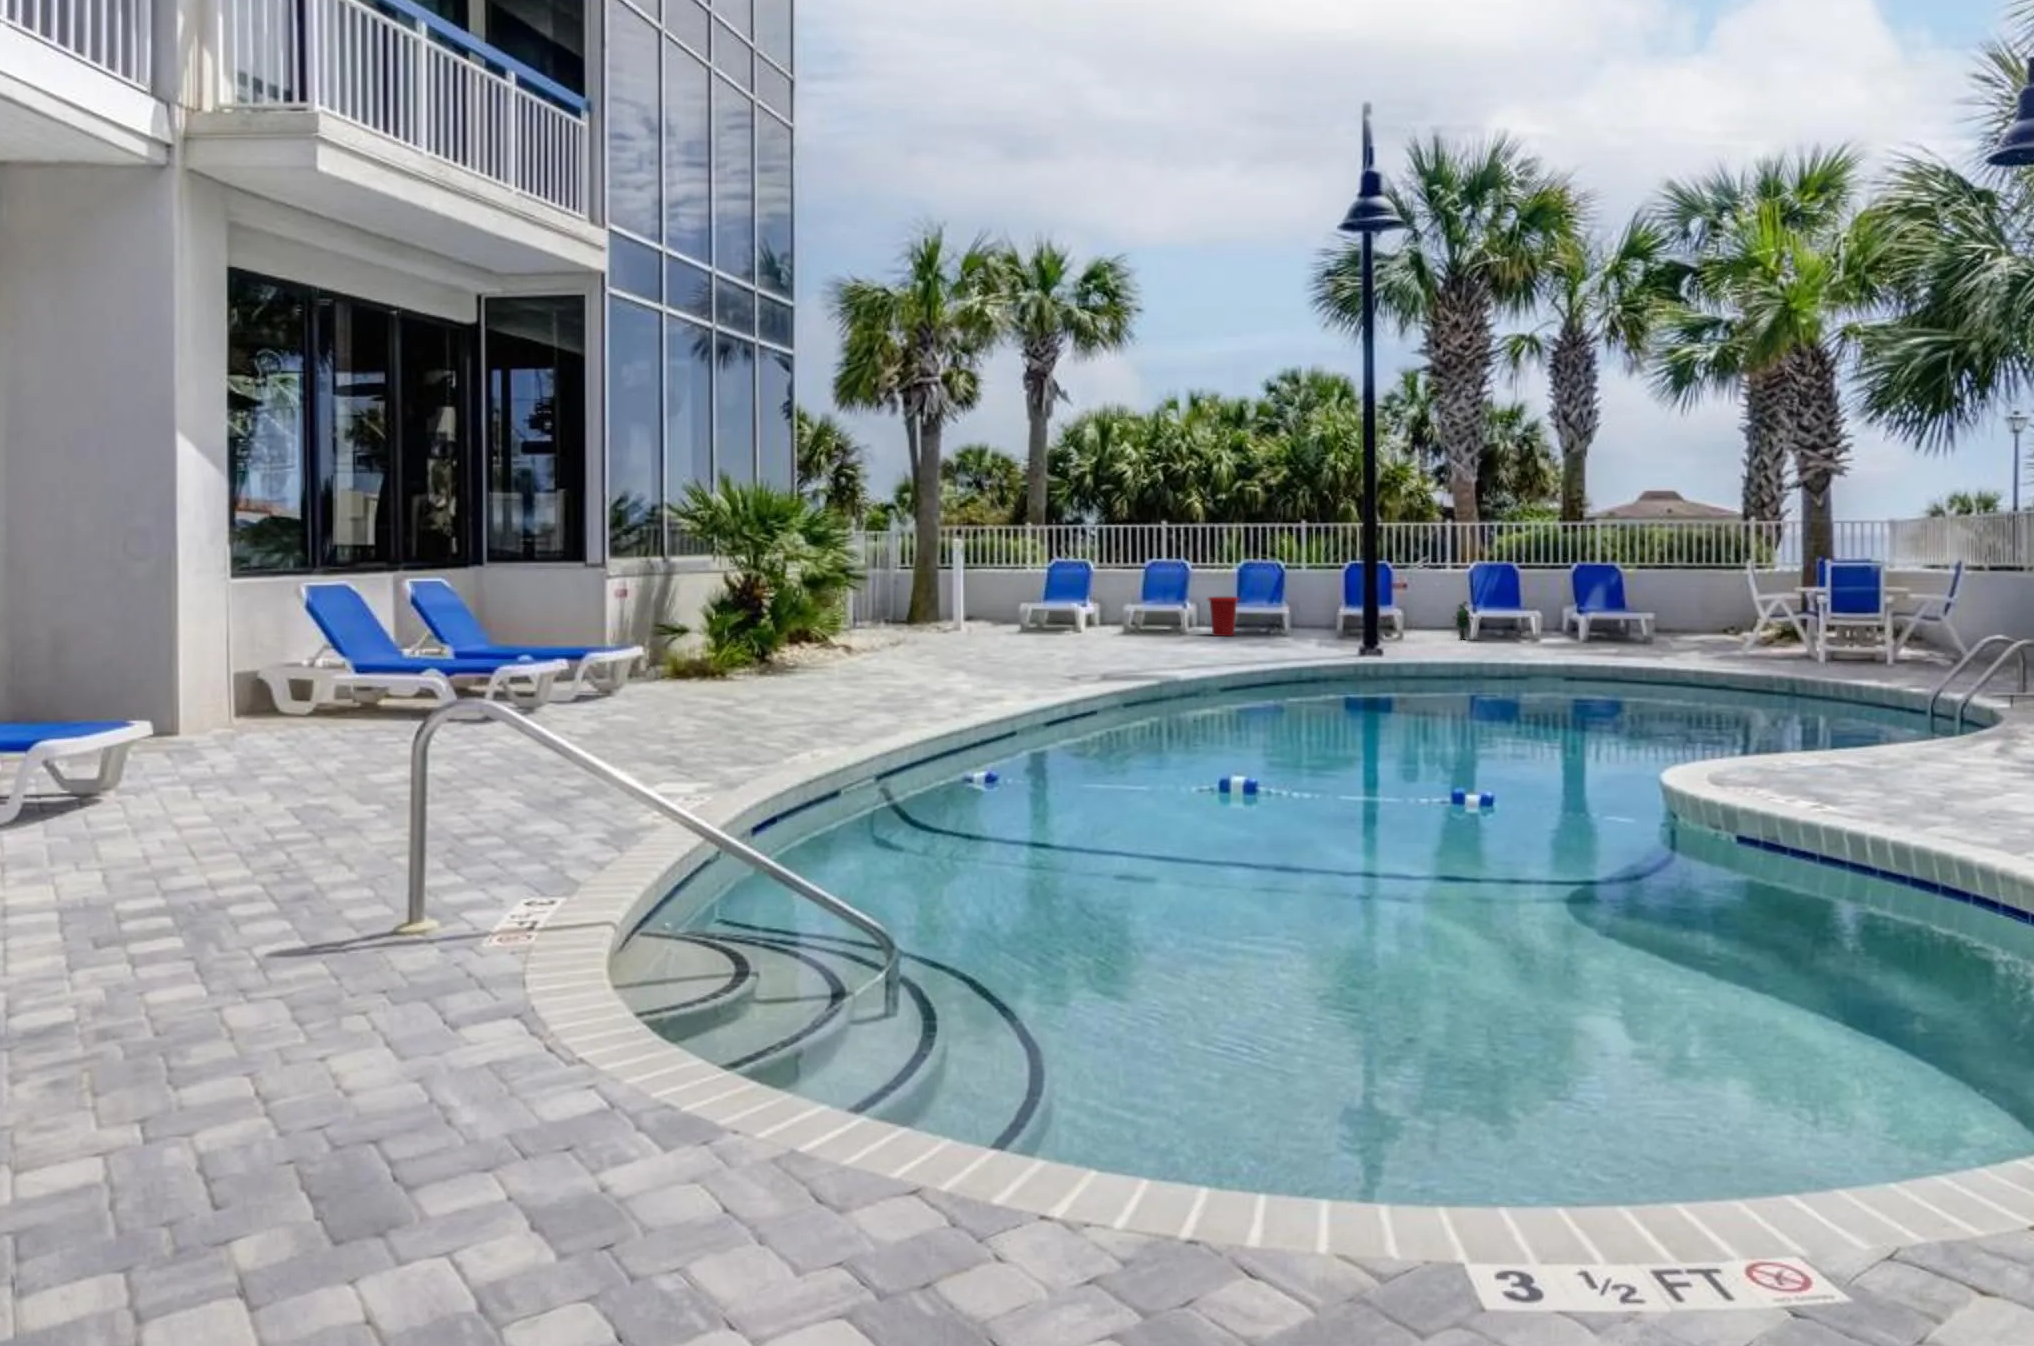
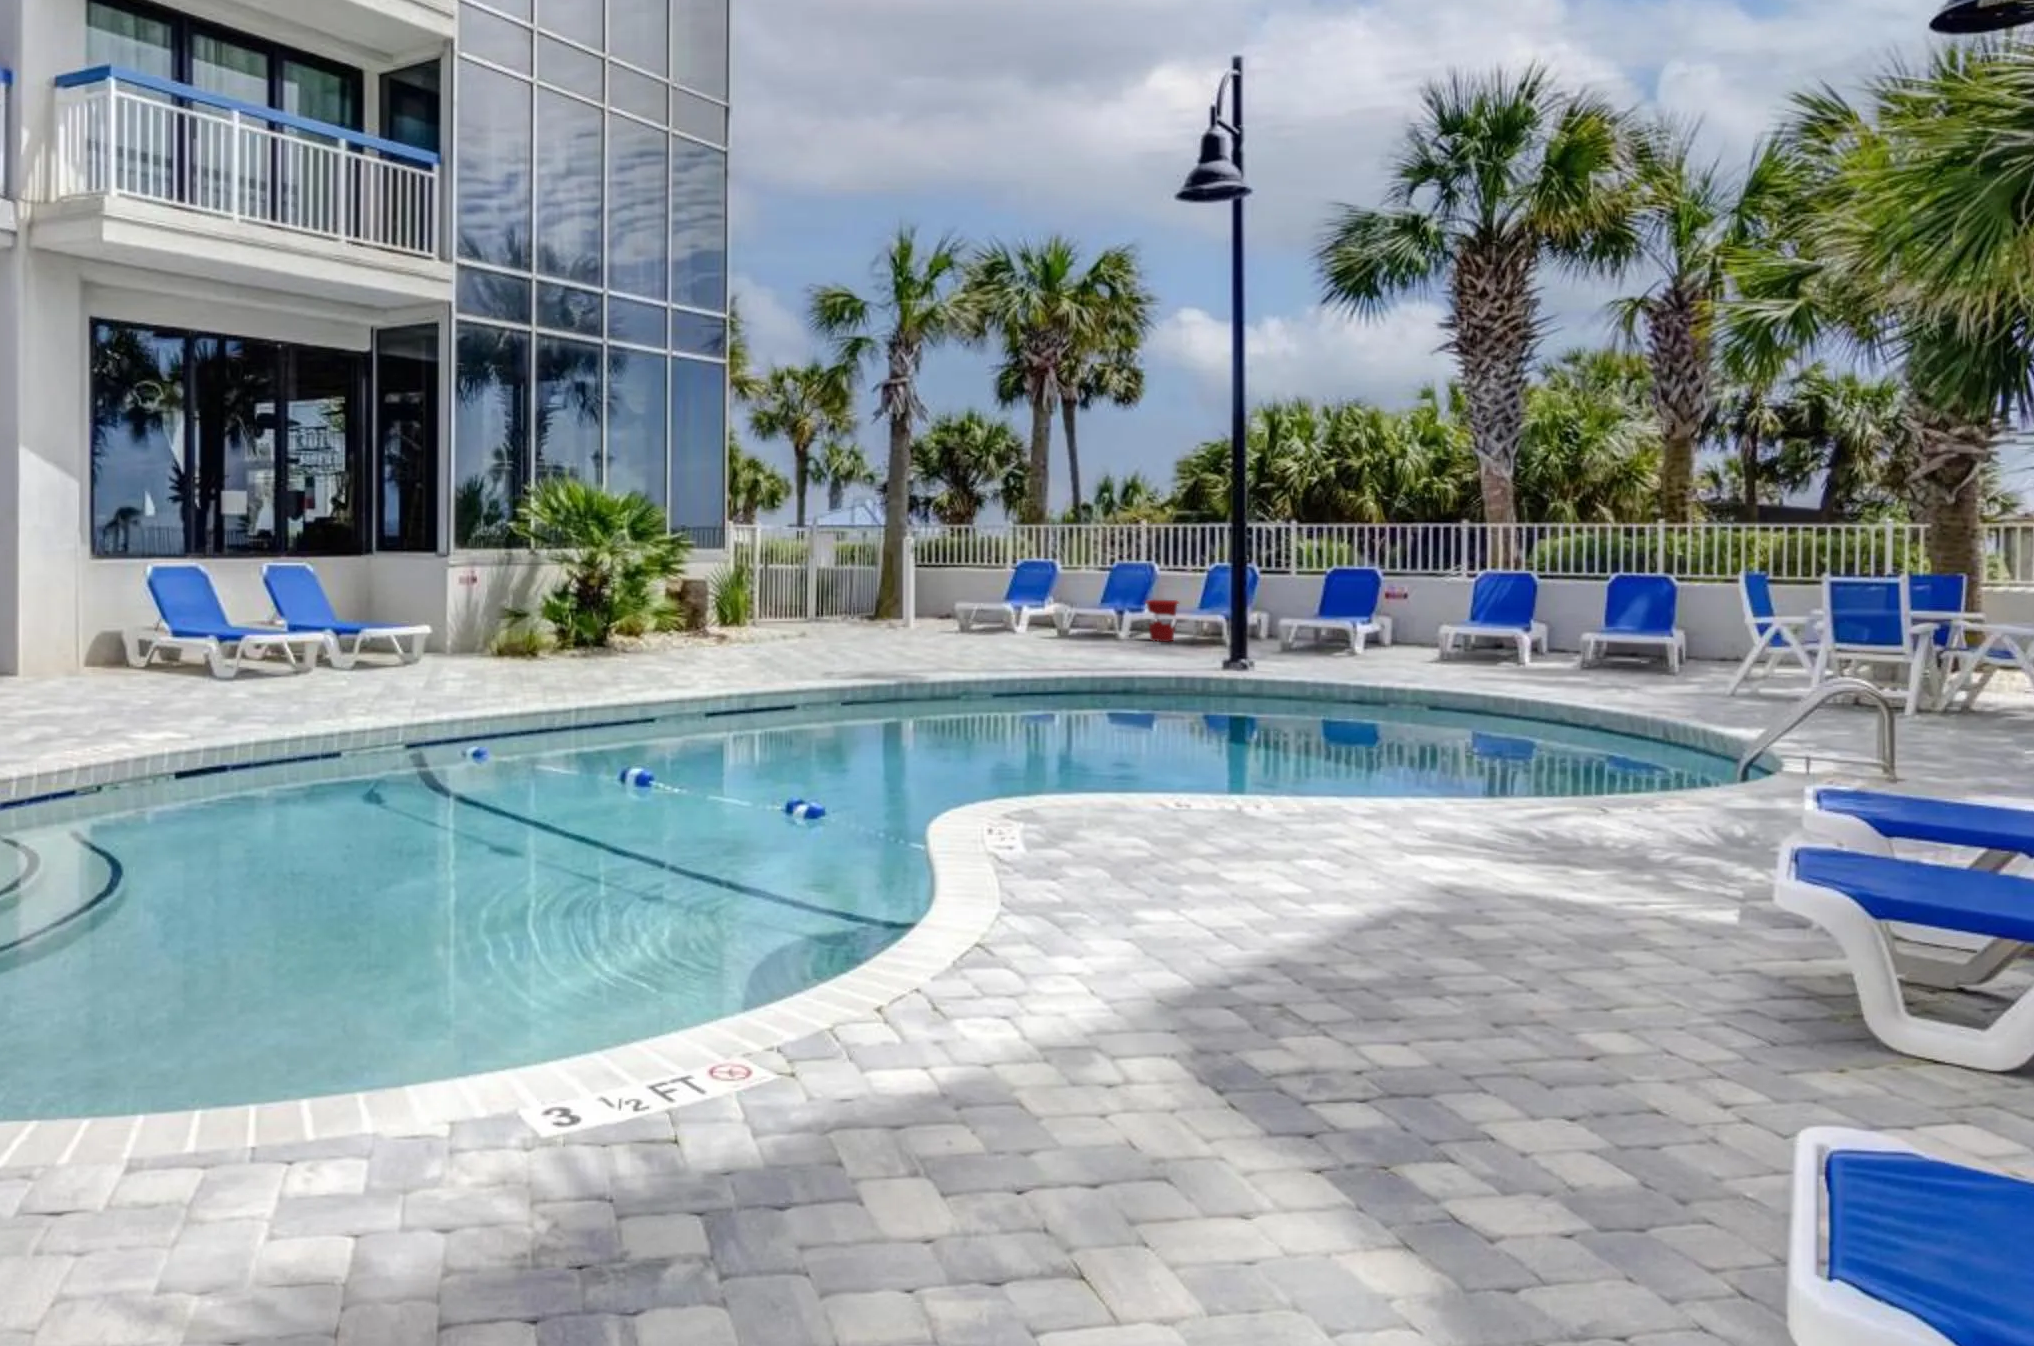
decorative plant: present [1456,602,1473,640] -> none [1410,611,1433,655]

